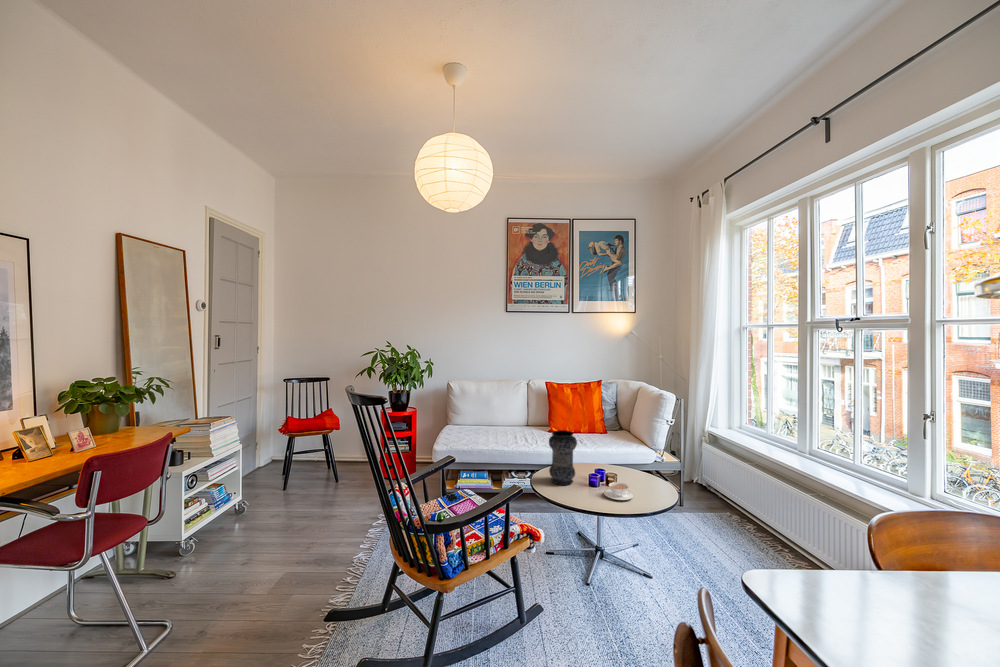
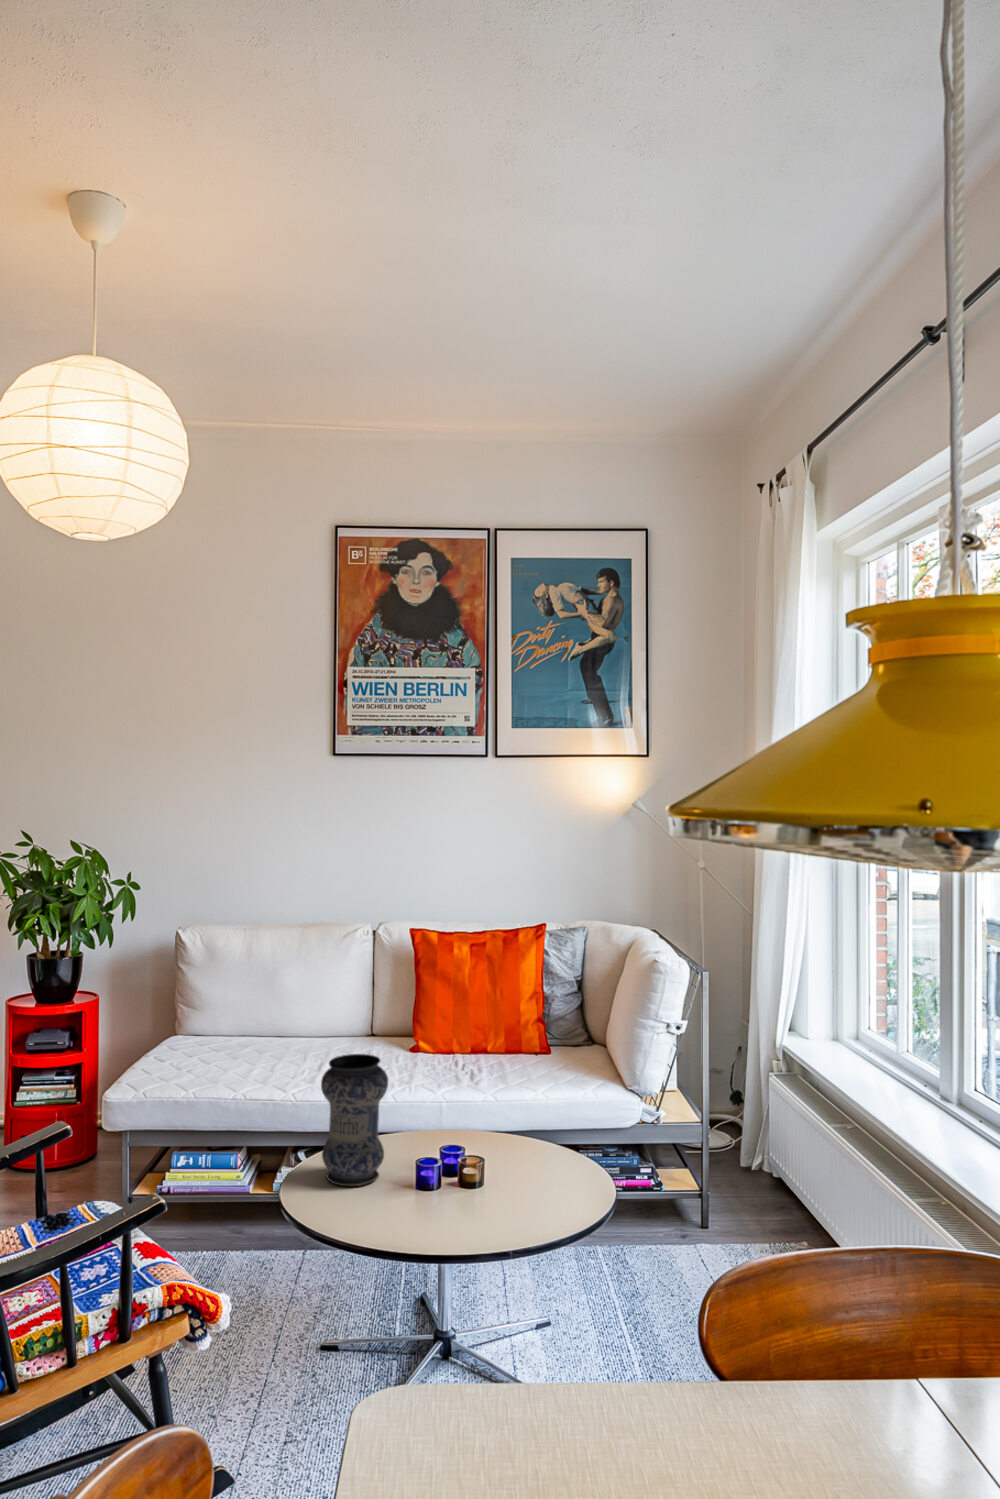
teacup: present [604,482,634,500] -> none [430,1180,498,1223]

